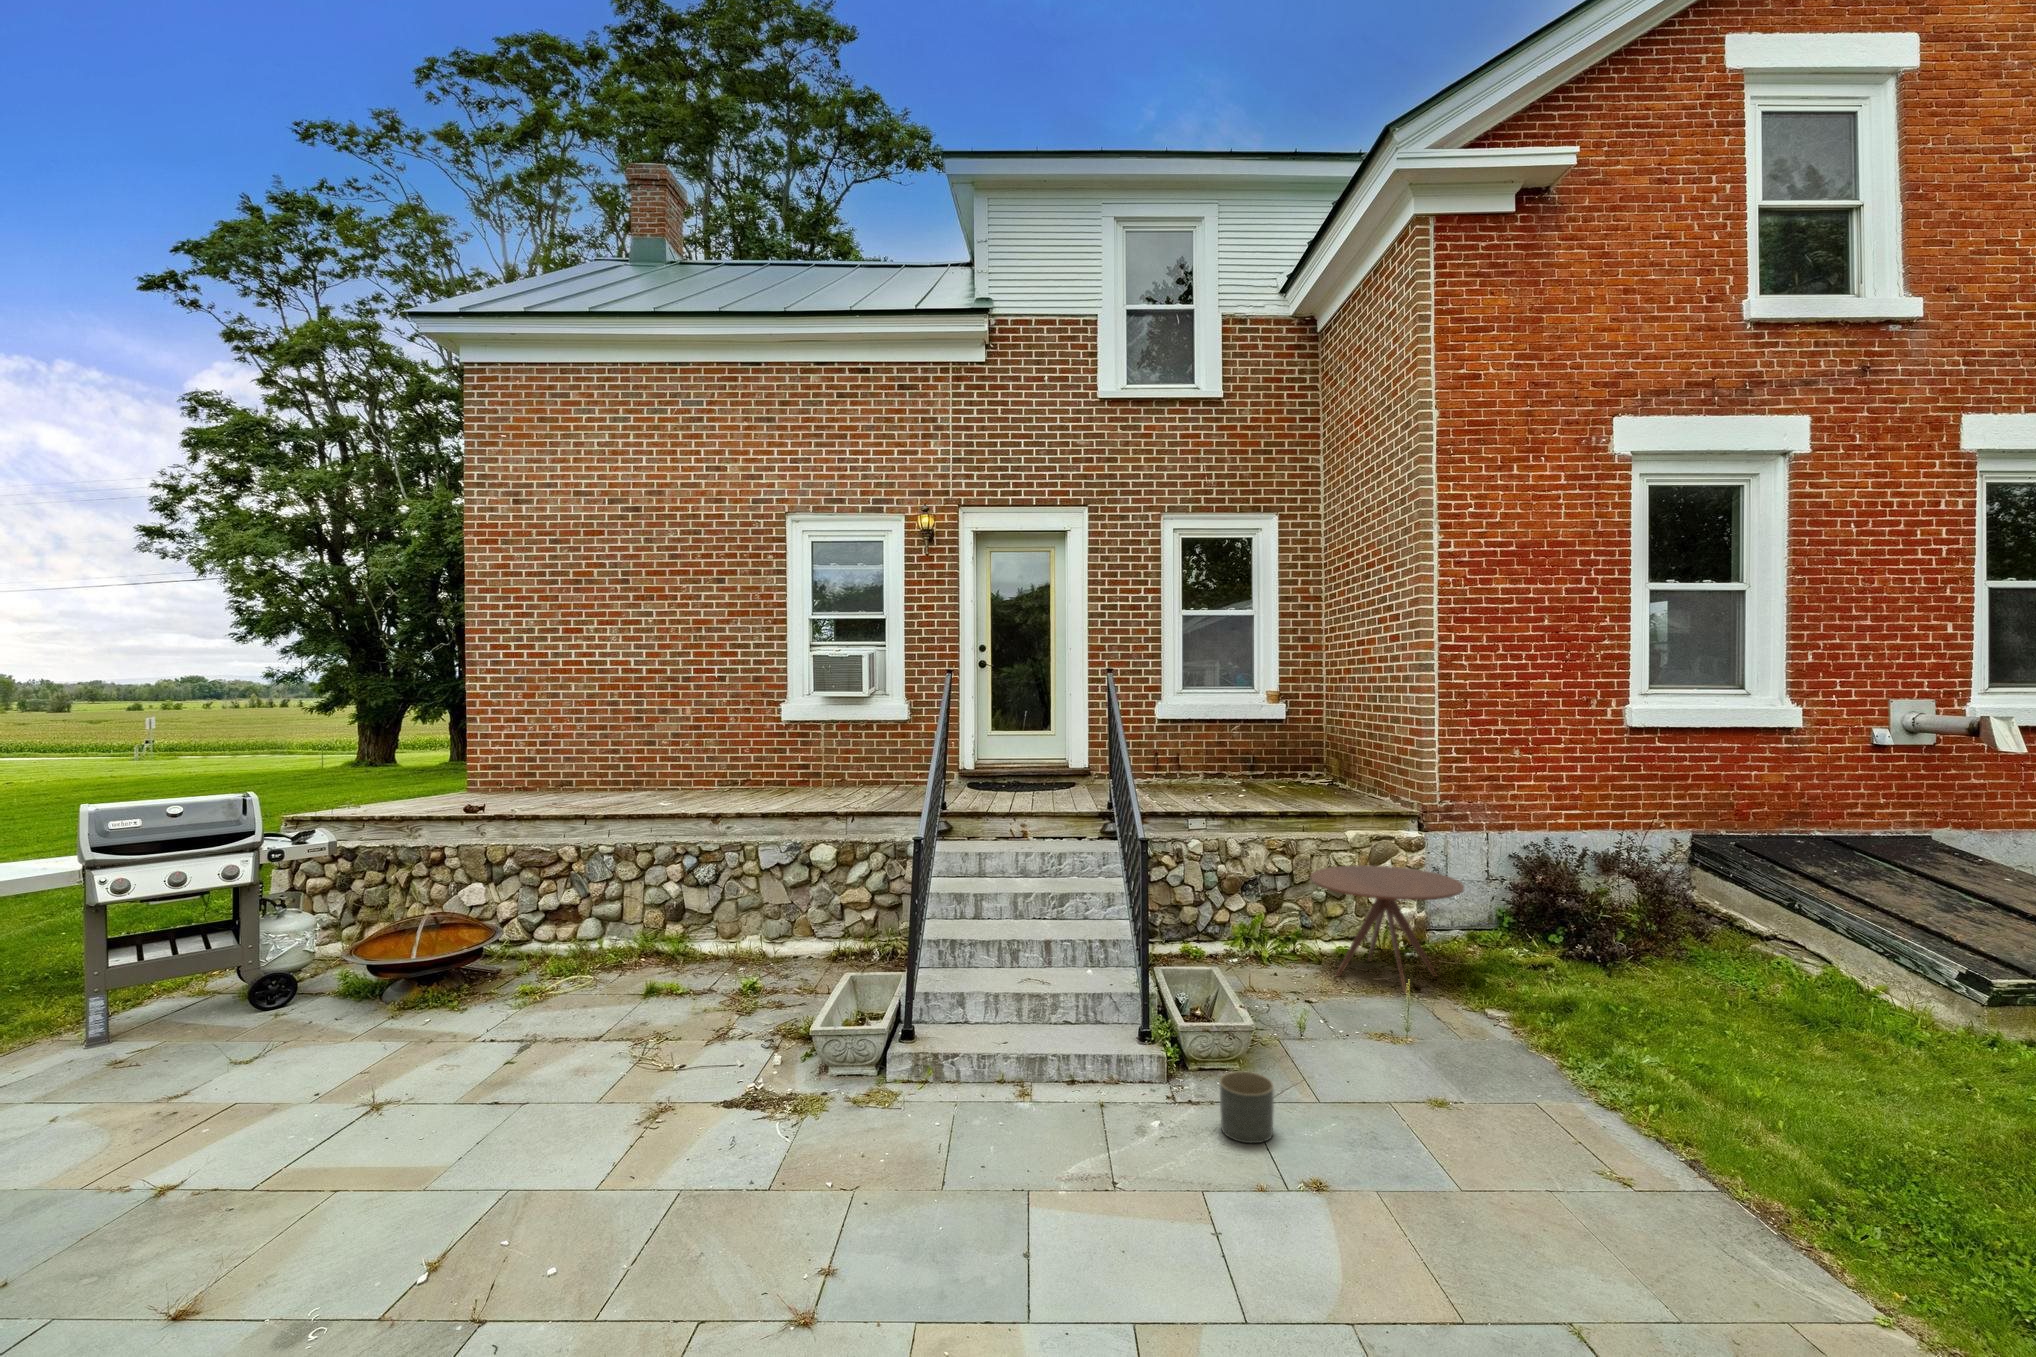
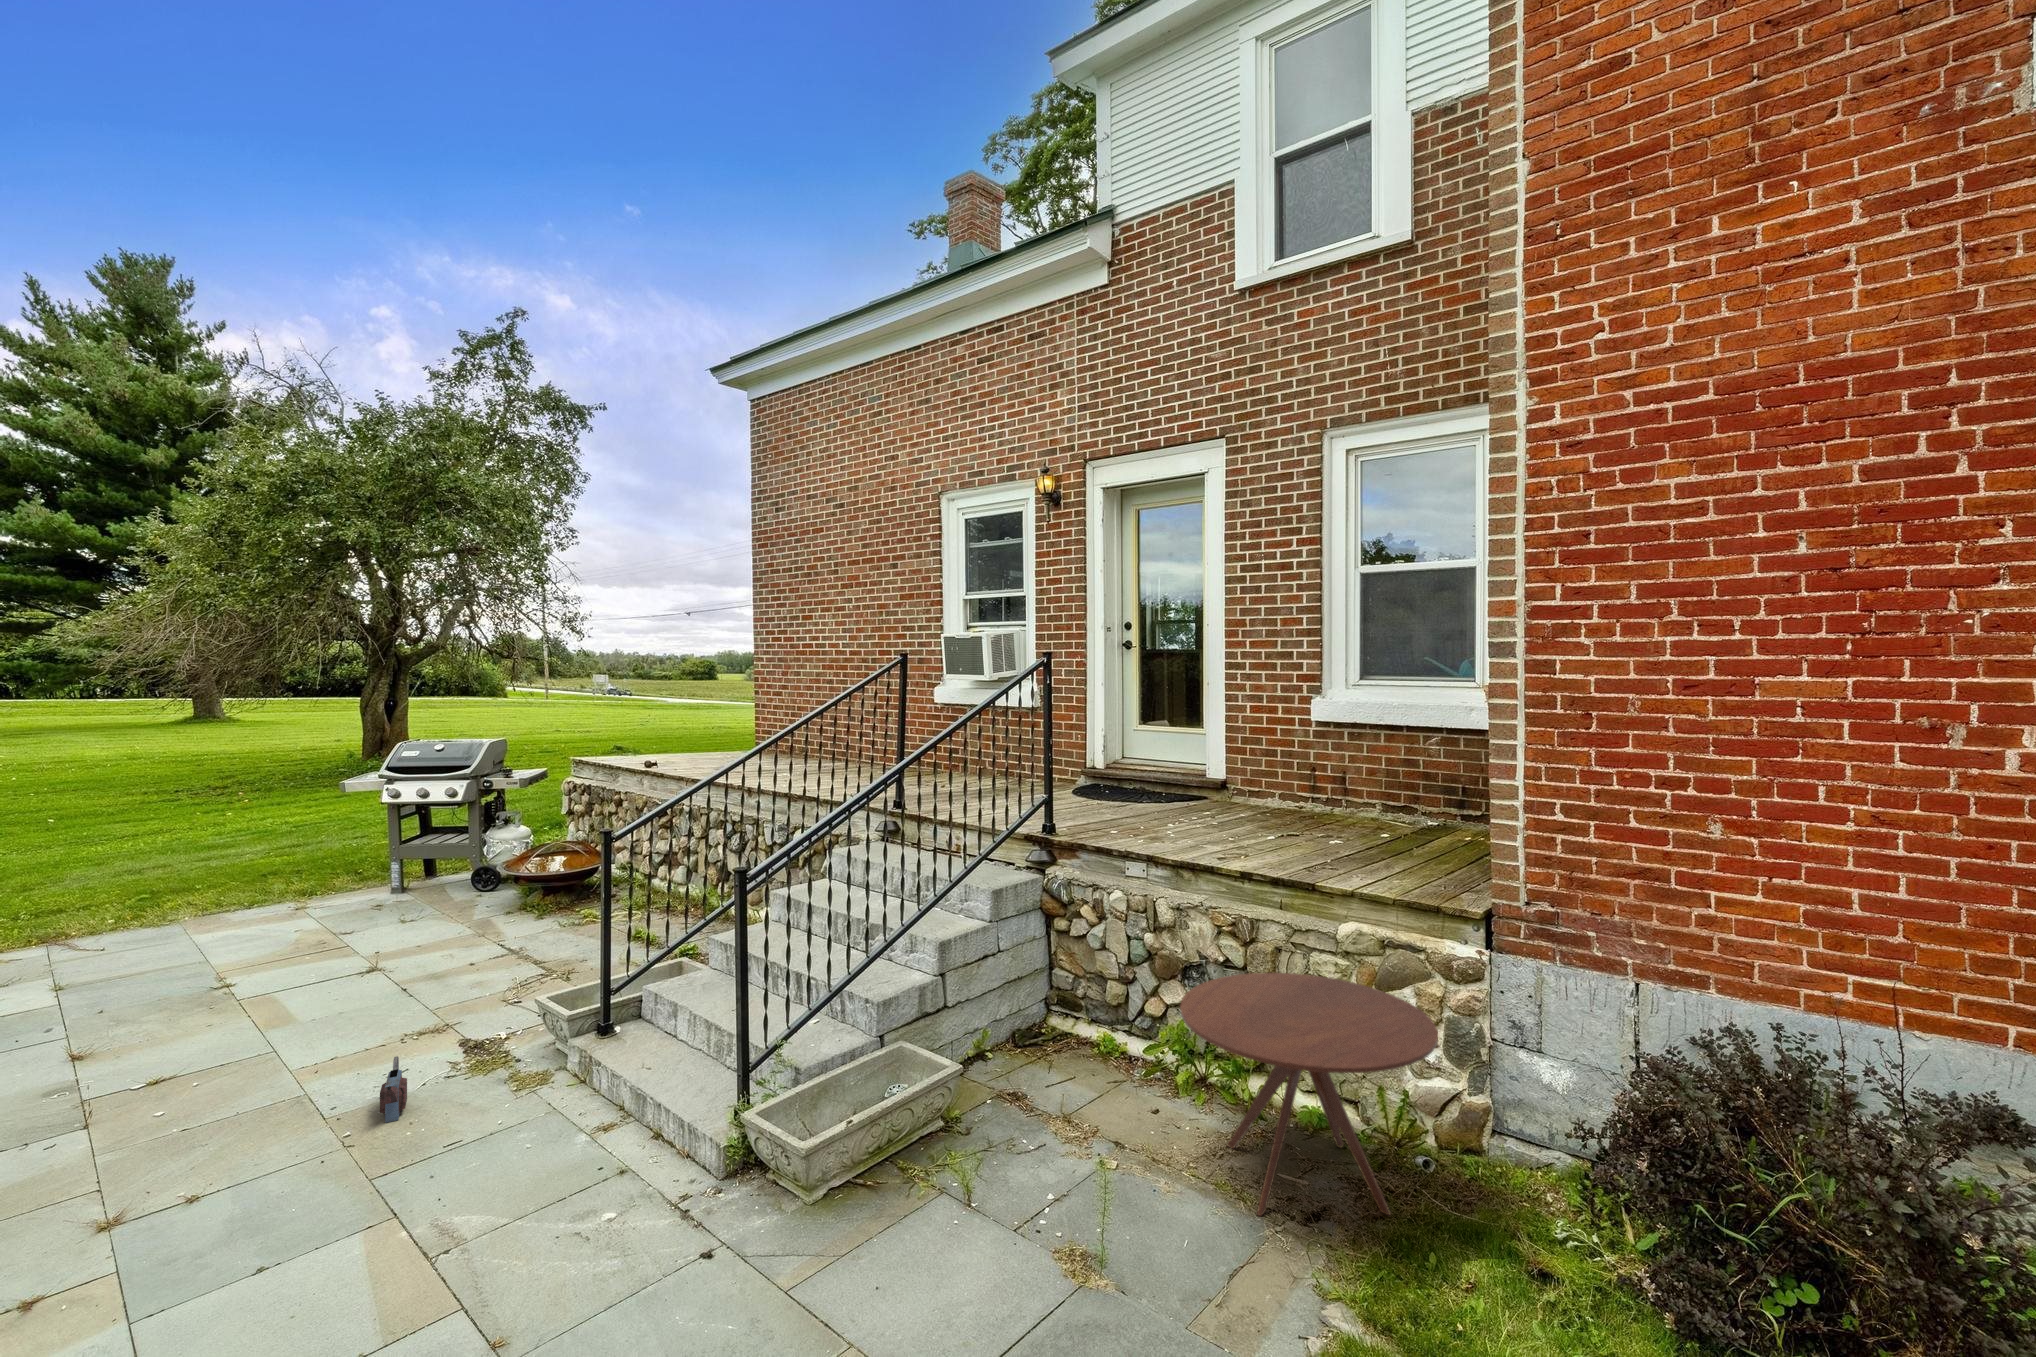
planter: present [1220,1071,1274,1143] -> none [595,1182,672,1287]
watering can: none [787,1114,867,1175] -> present [380,1056,407,1123]

